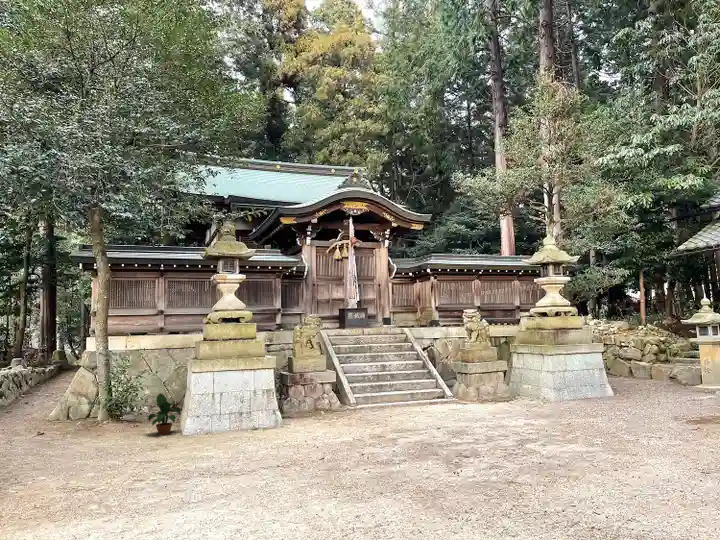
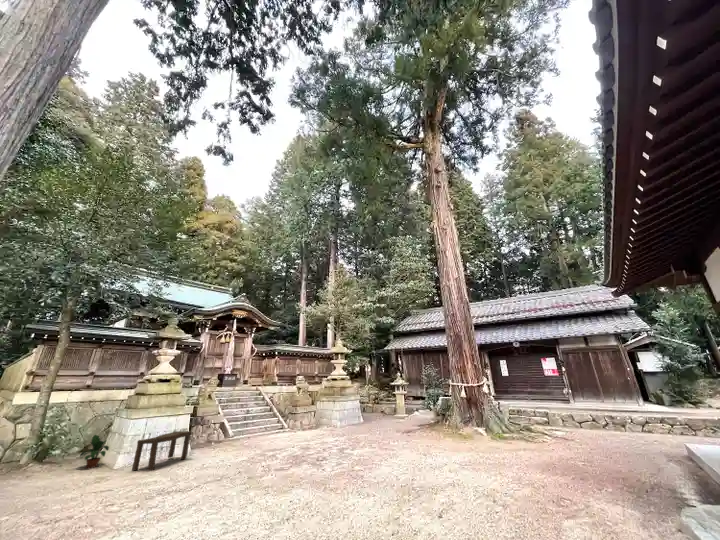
bench: none [201,394,277,446] -> present [132,431,192,471]

